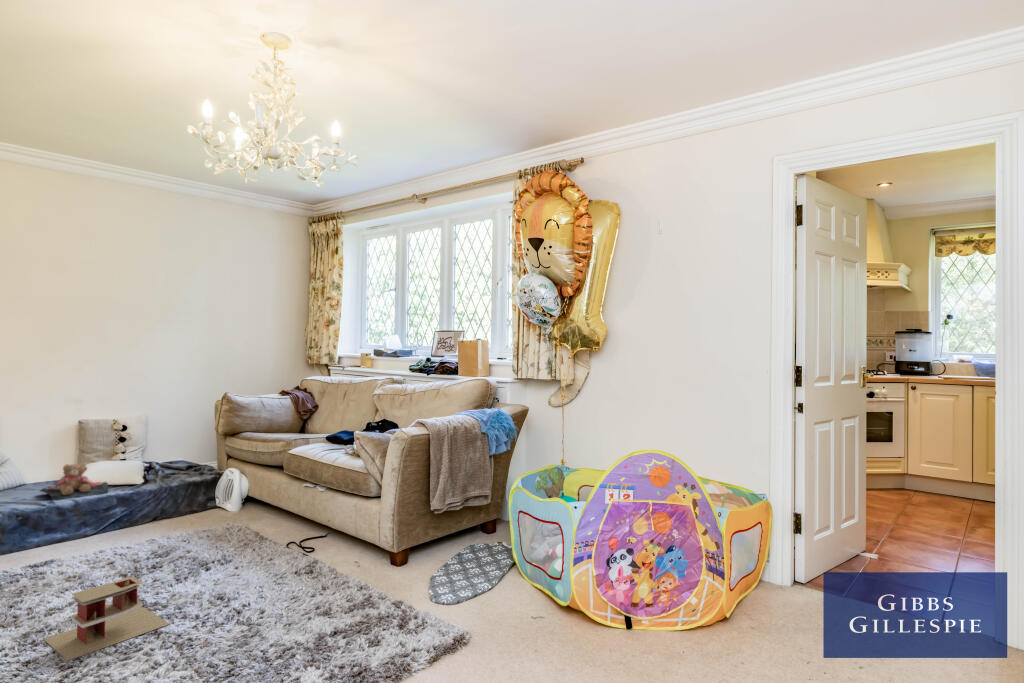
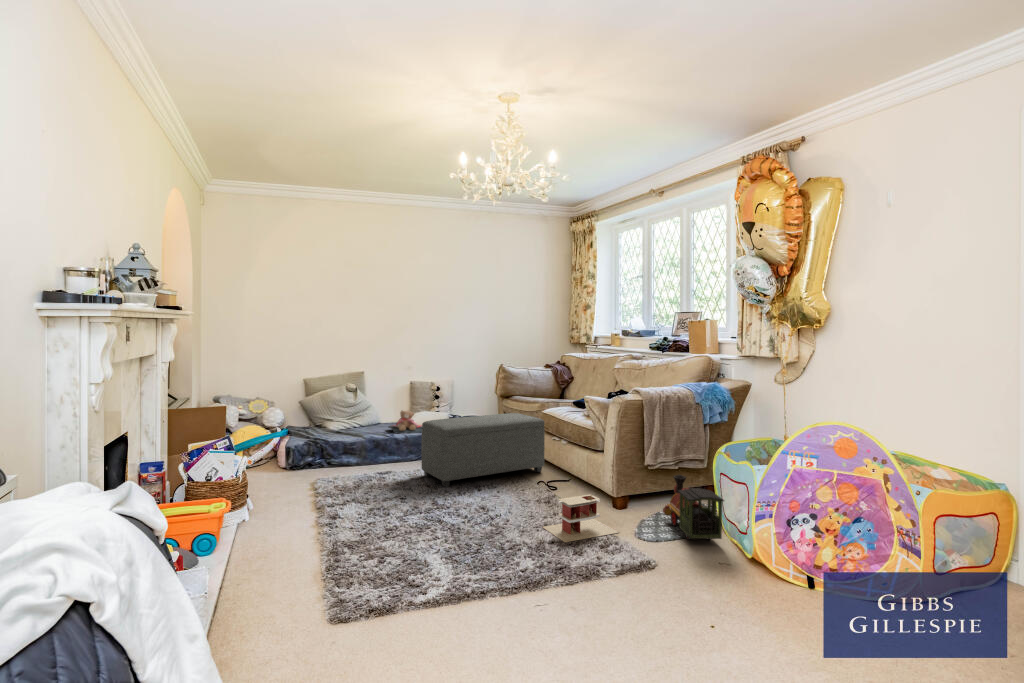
ottoman: none [107,456,293,573] -> present [421,413,545,487]
toy train: none [455,516,531,594] -> present [663,475,724,540]
toy house: present [44,577,169,661] -> present [543,495,619,542]

